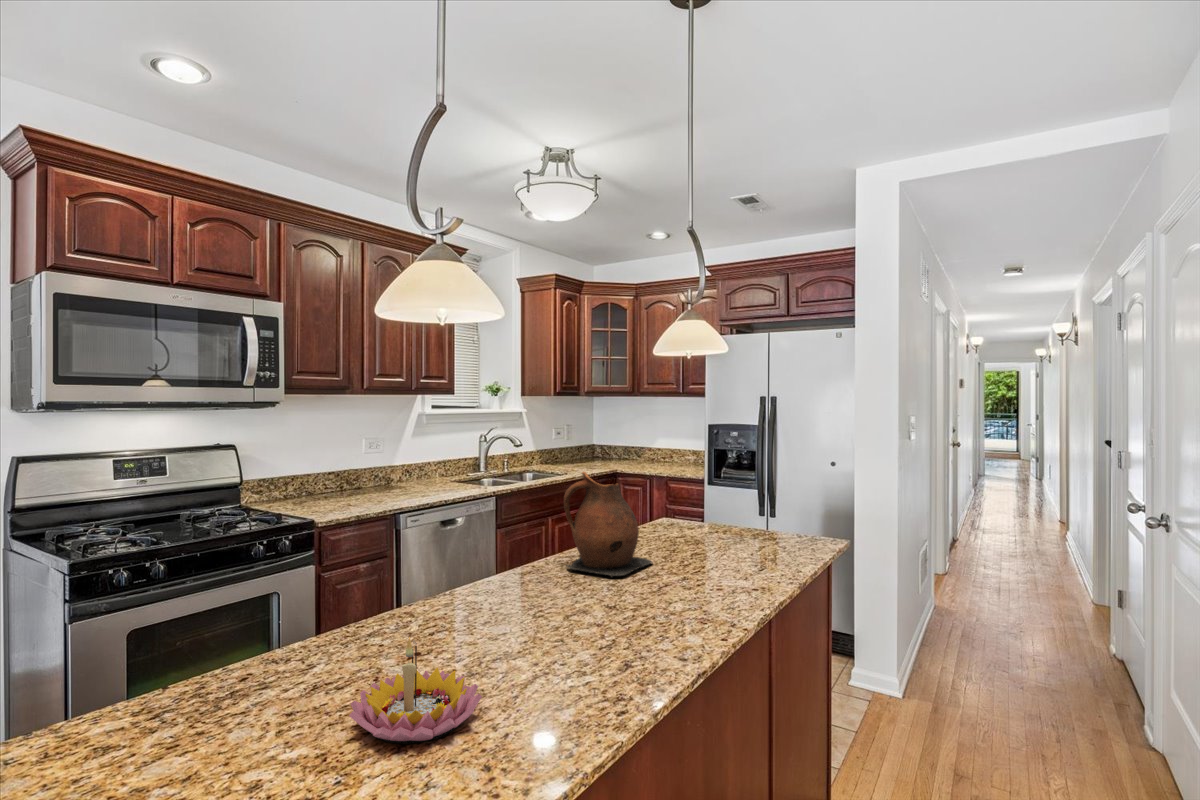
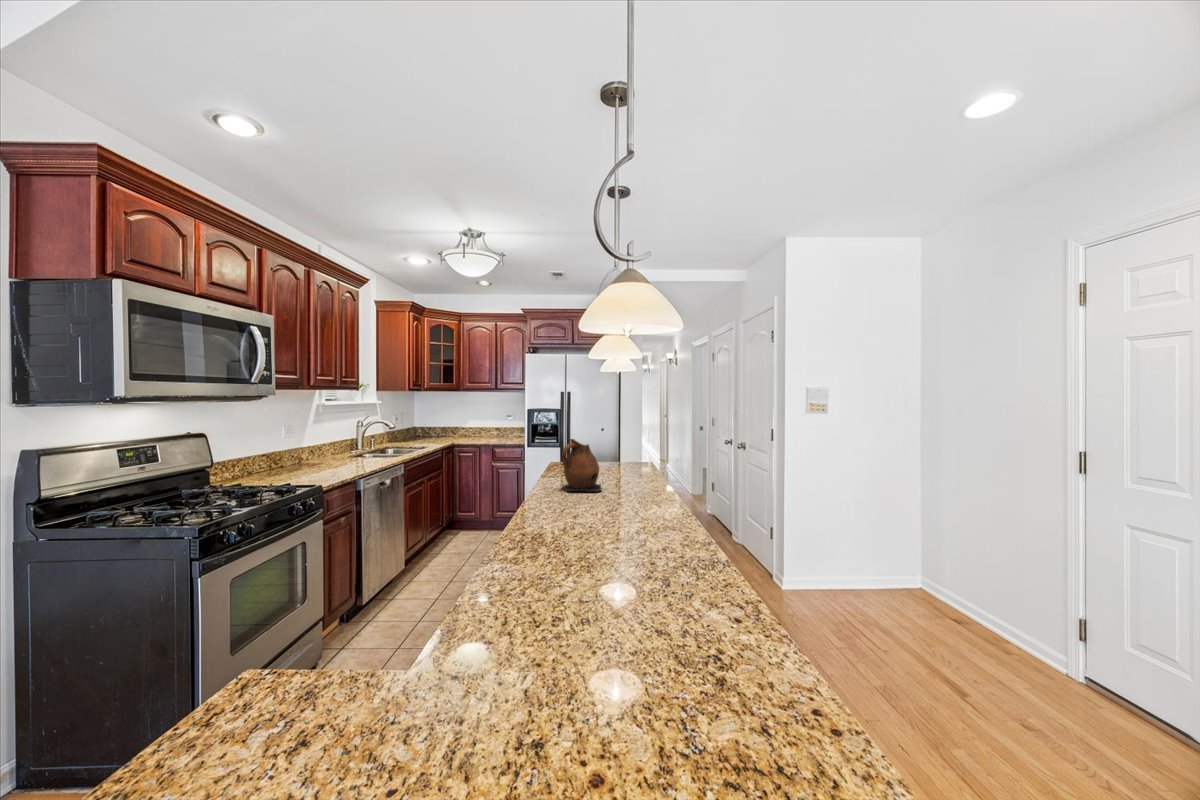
candle holder: present [349,637,482,744] -> none [612,504,667,546]

